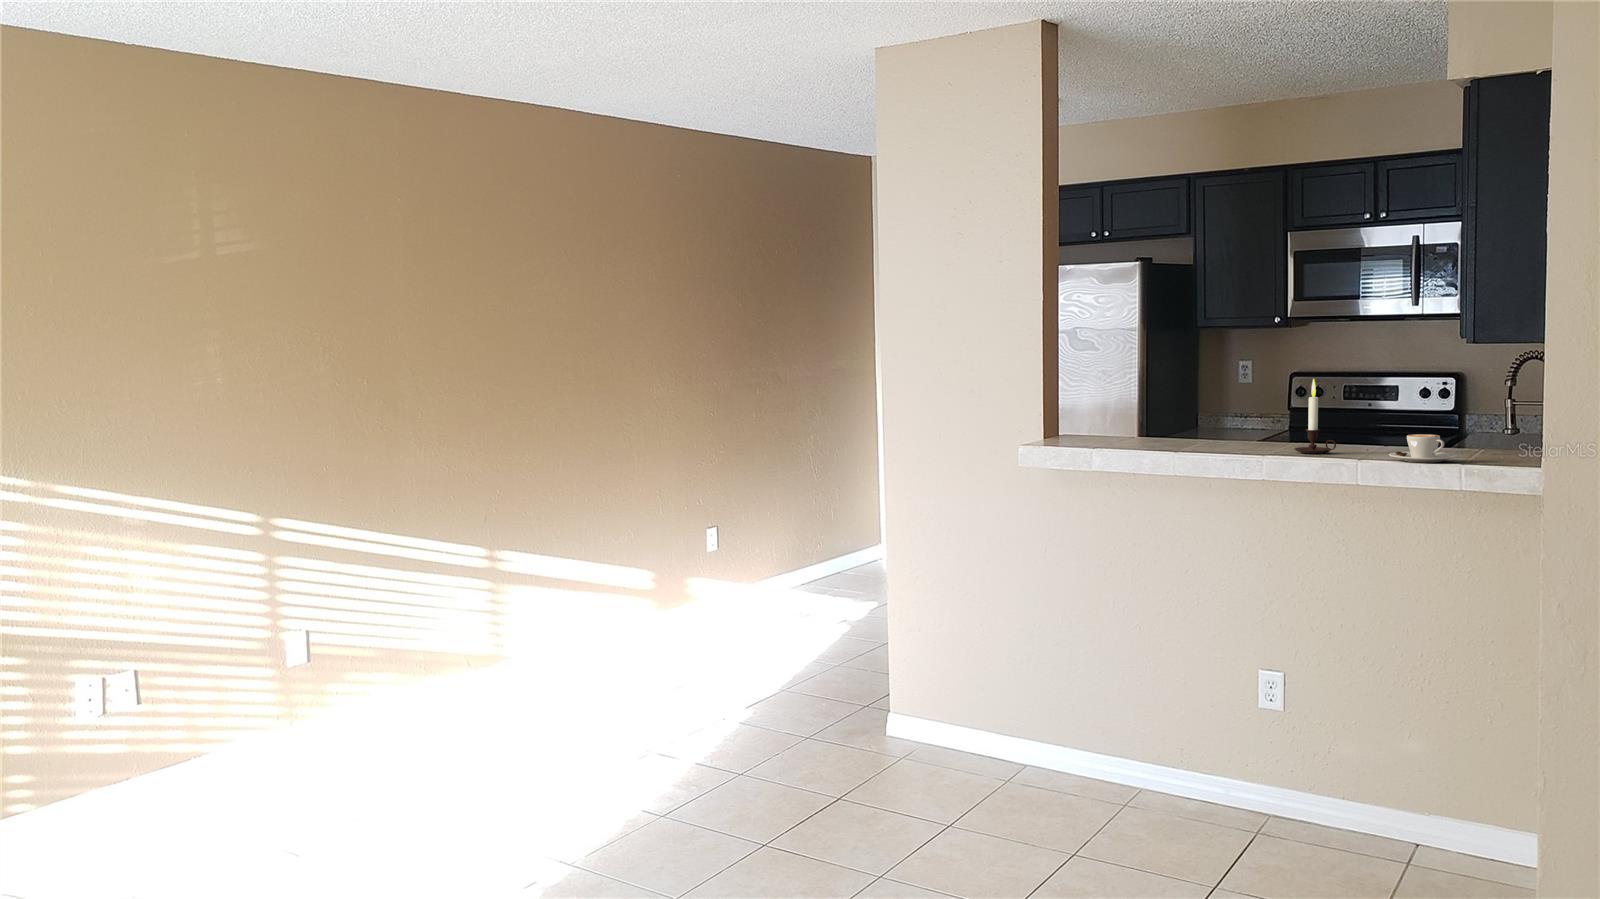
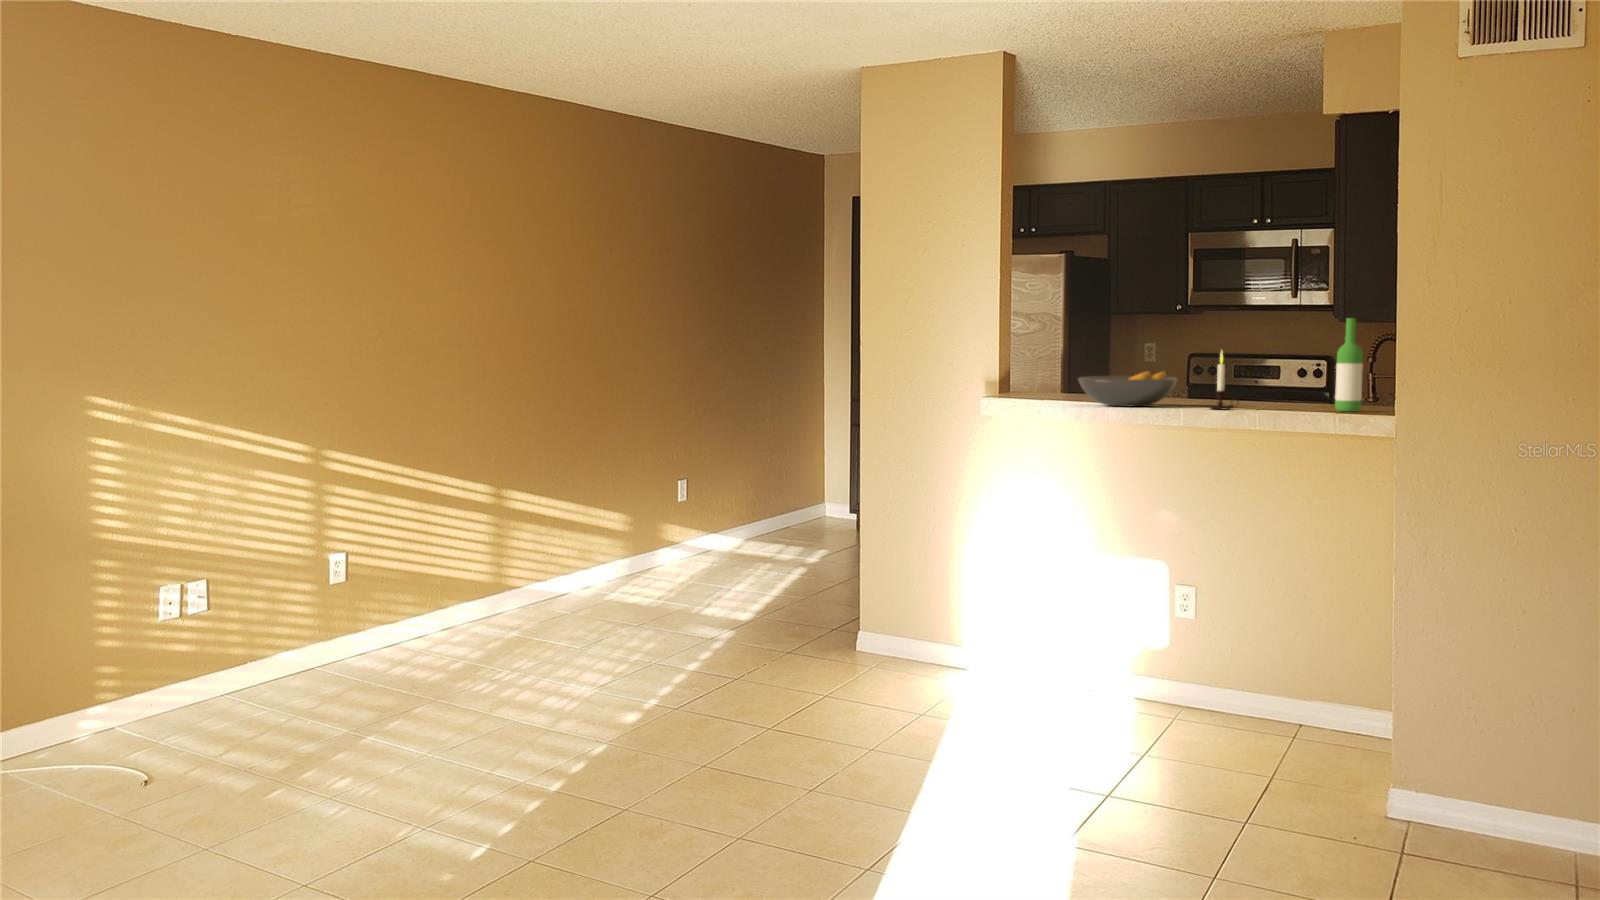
wine bottle: none [1462,338,1498,457] -> present [1335,318,1363,412]
fruit bowl: none [1136,403,1261,447] -> present [1078,371,1177,407]
coffee cup: present [1389,434,1457,463] -> none [1281,392,1332,413]

